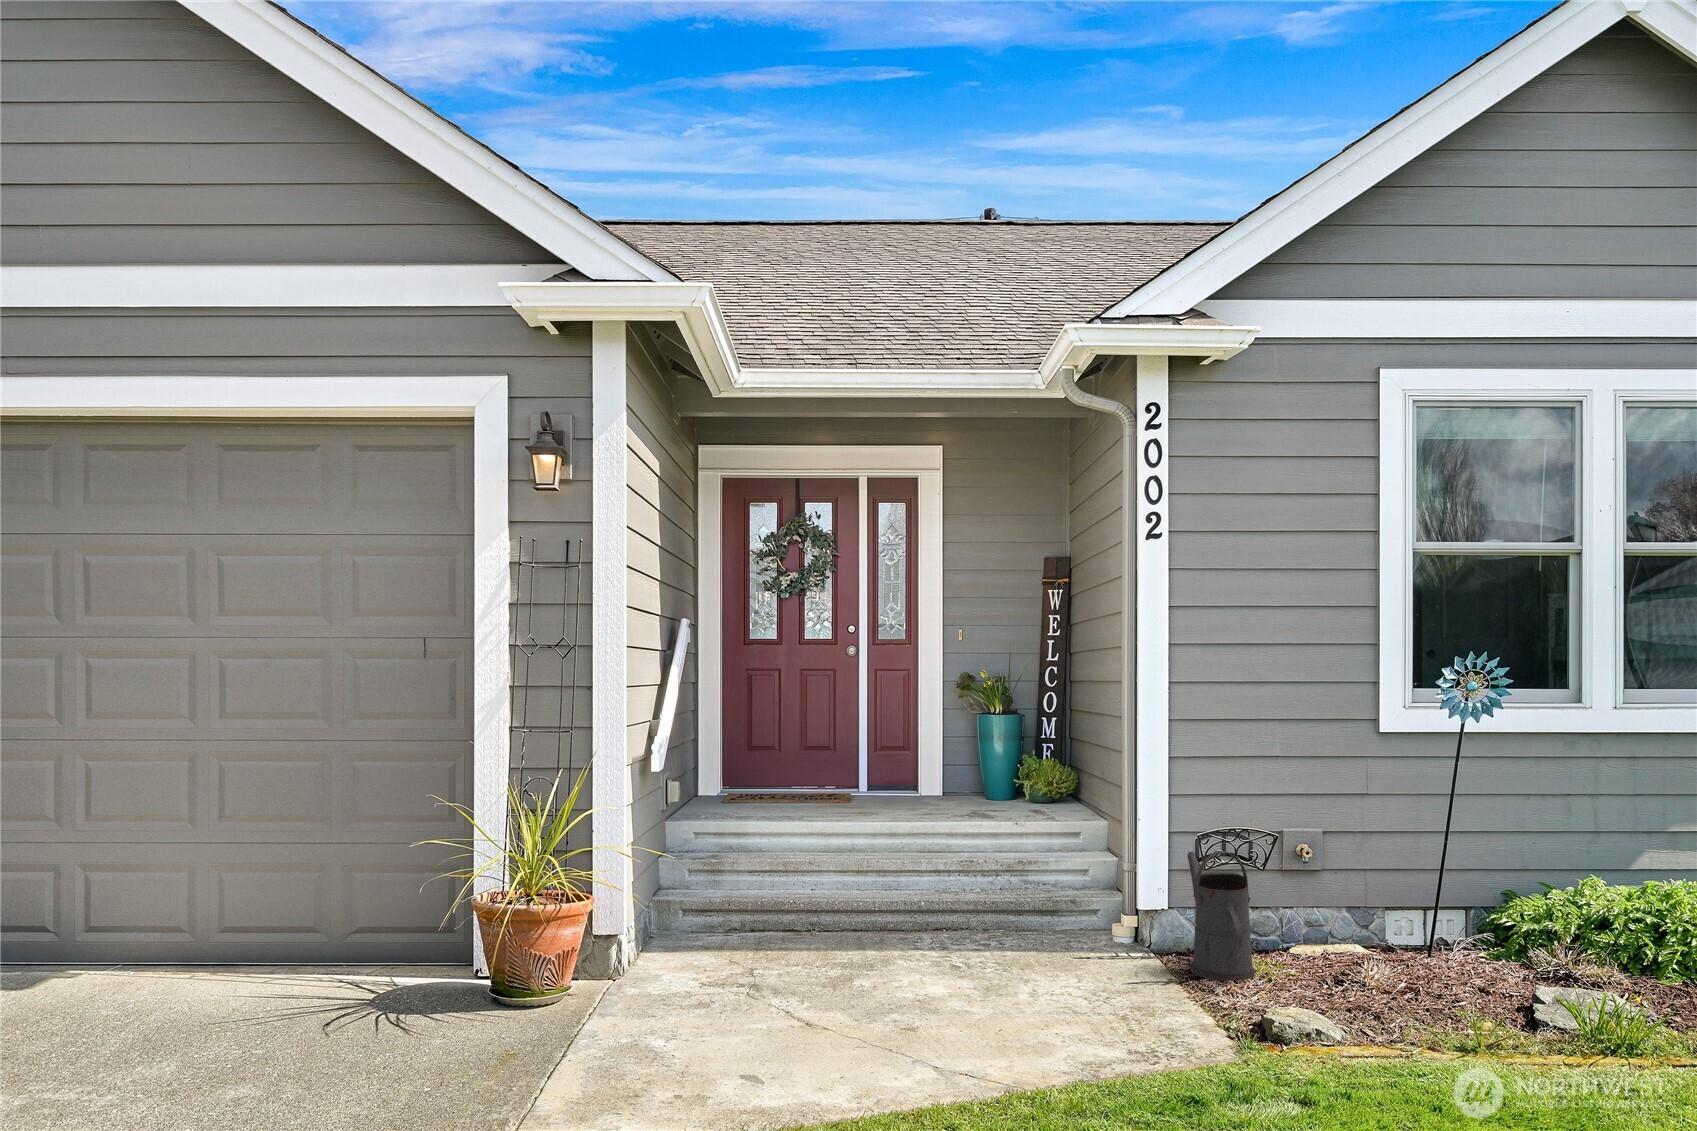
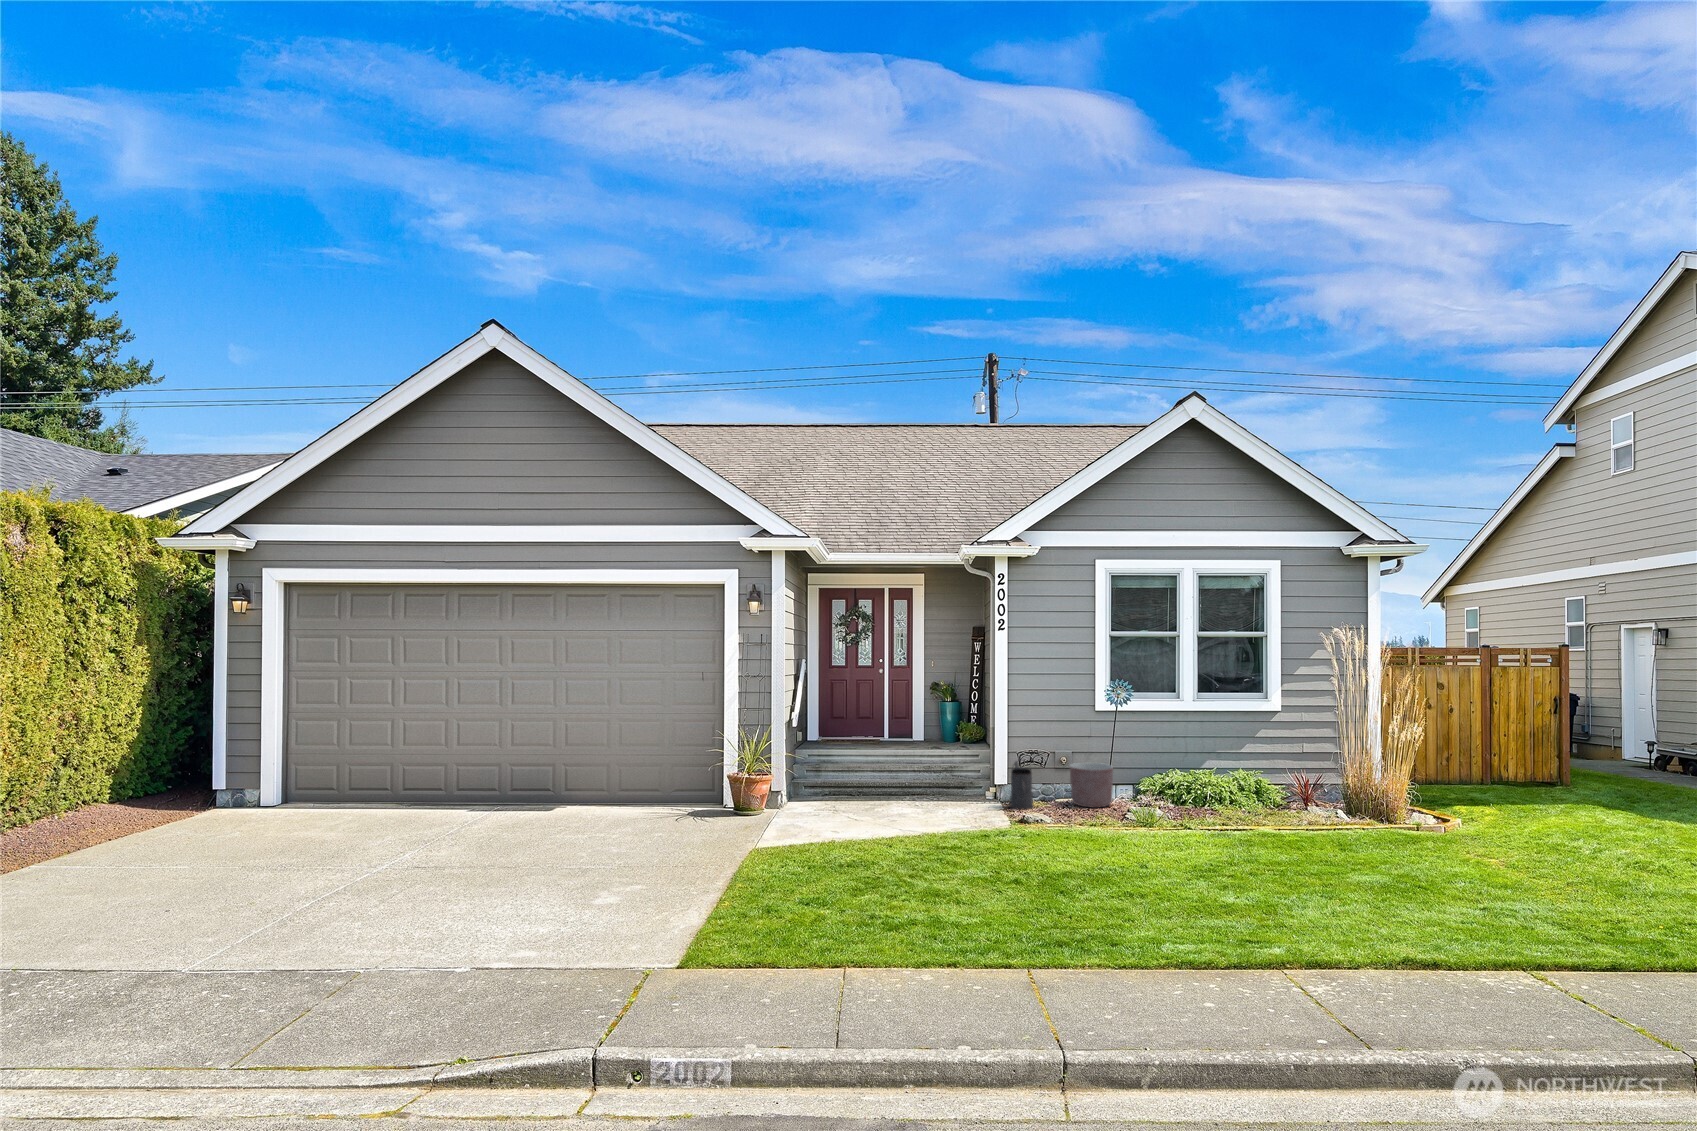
planter: none [1329,854,1443,971] -> present [1070,763,1113,808]

